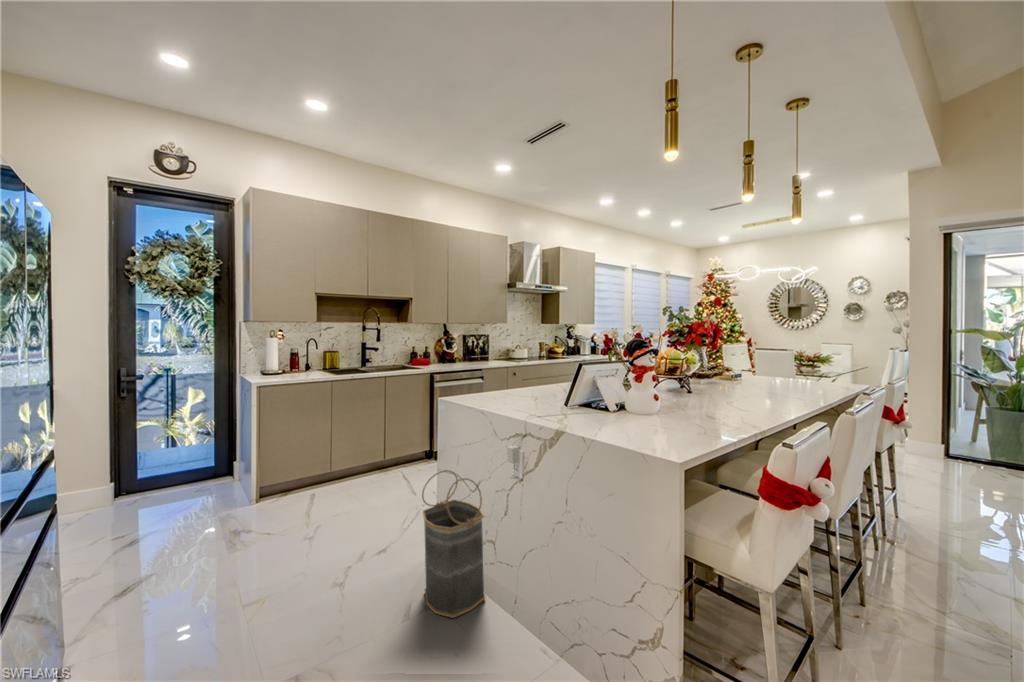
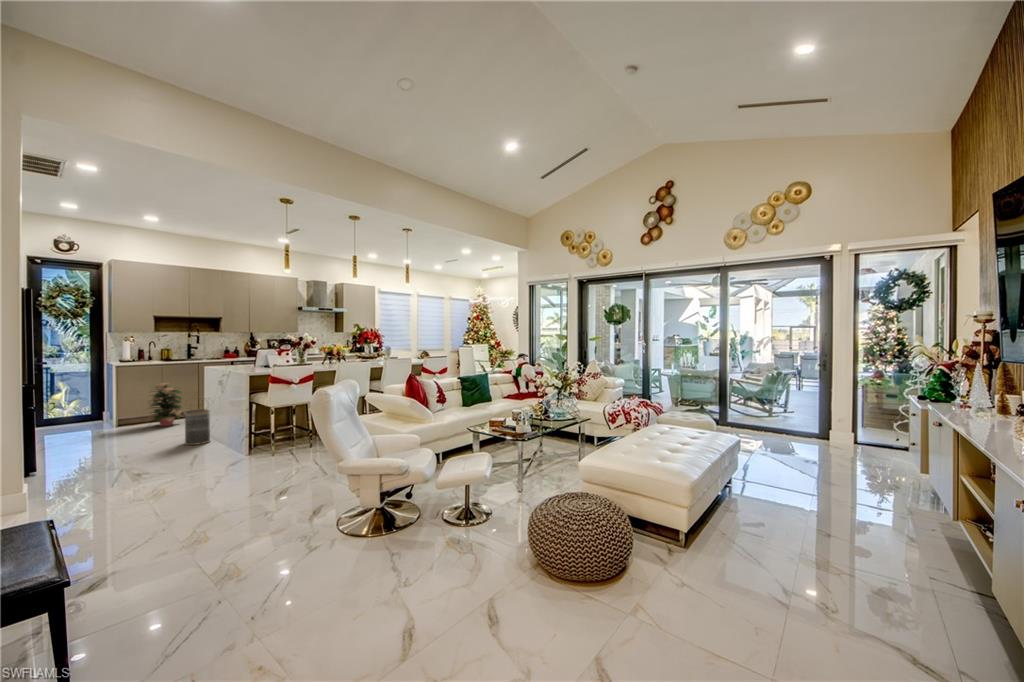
decorative plant: none [308,415,373,502] -> present [149,383,181,426]

